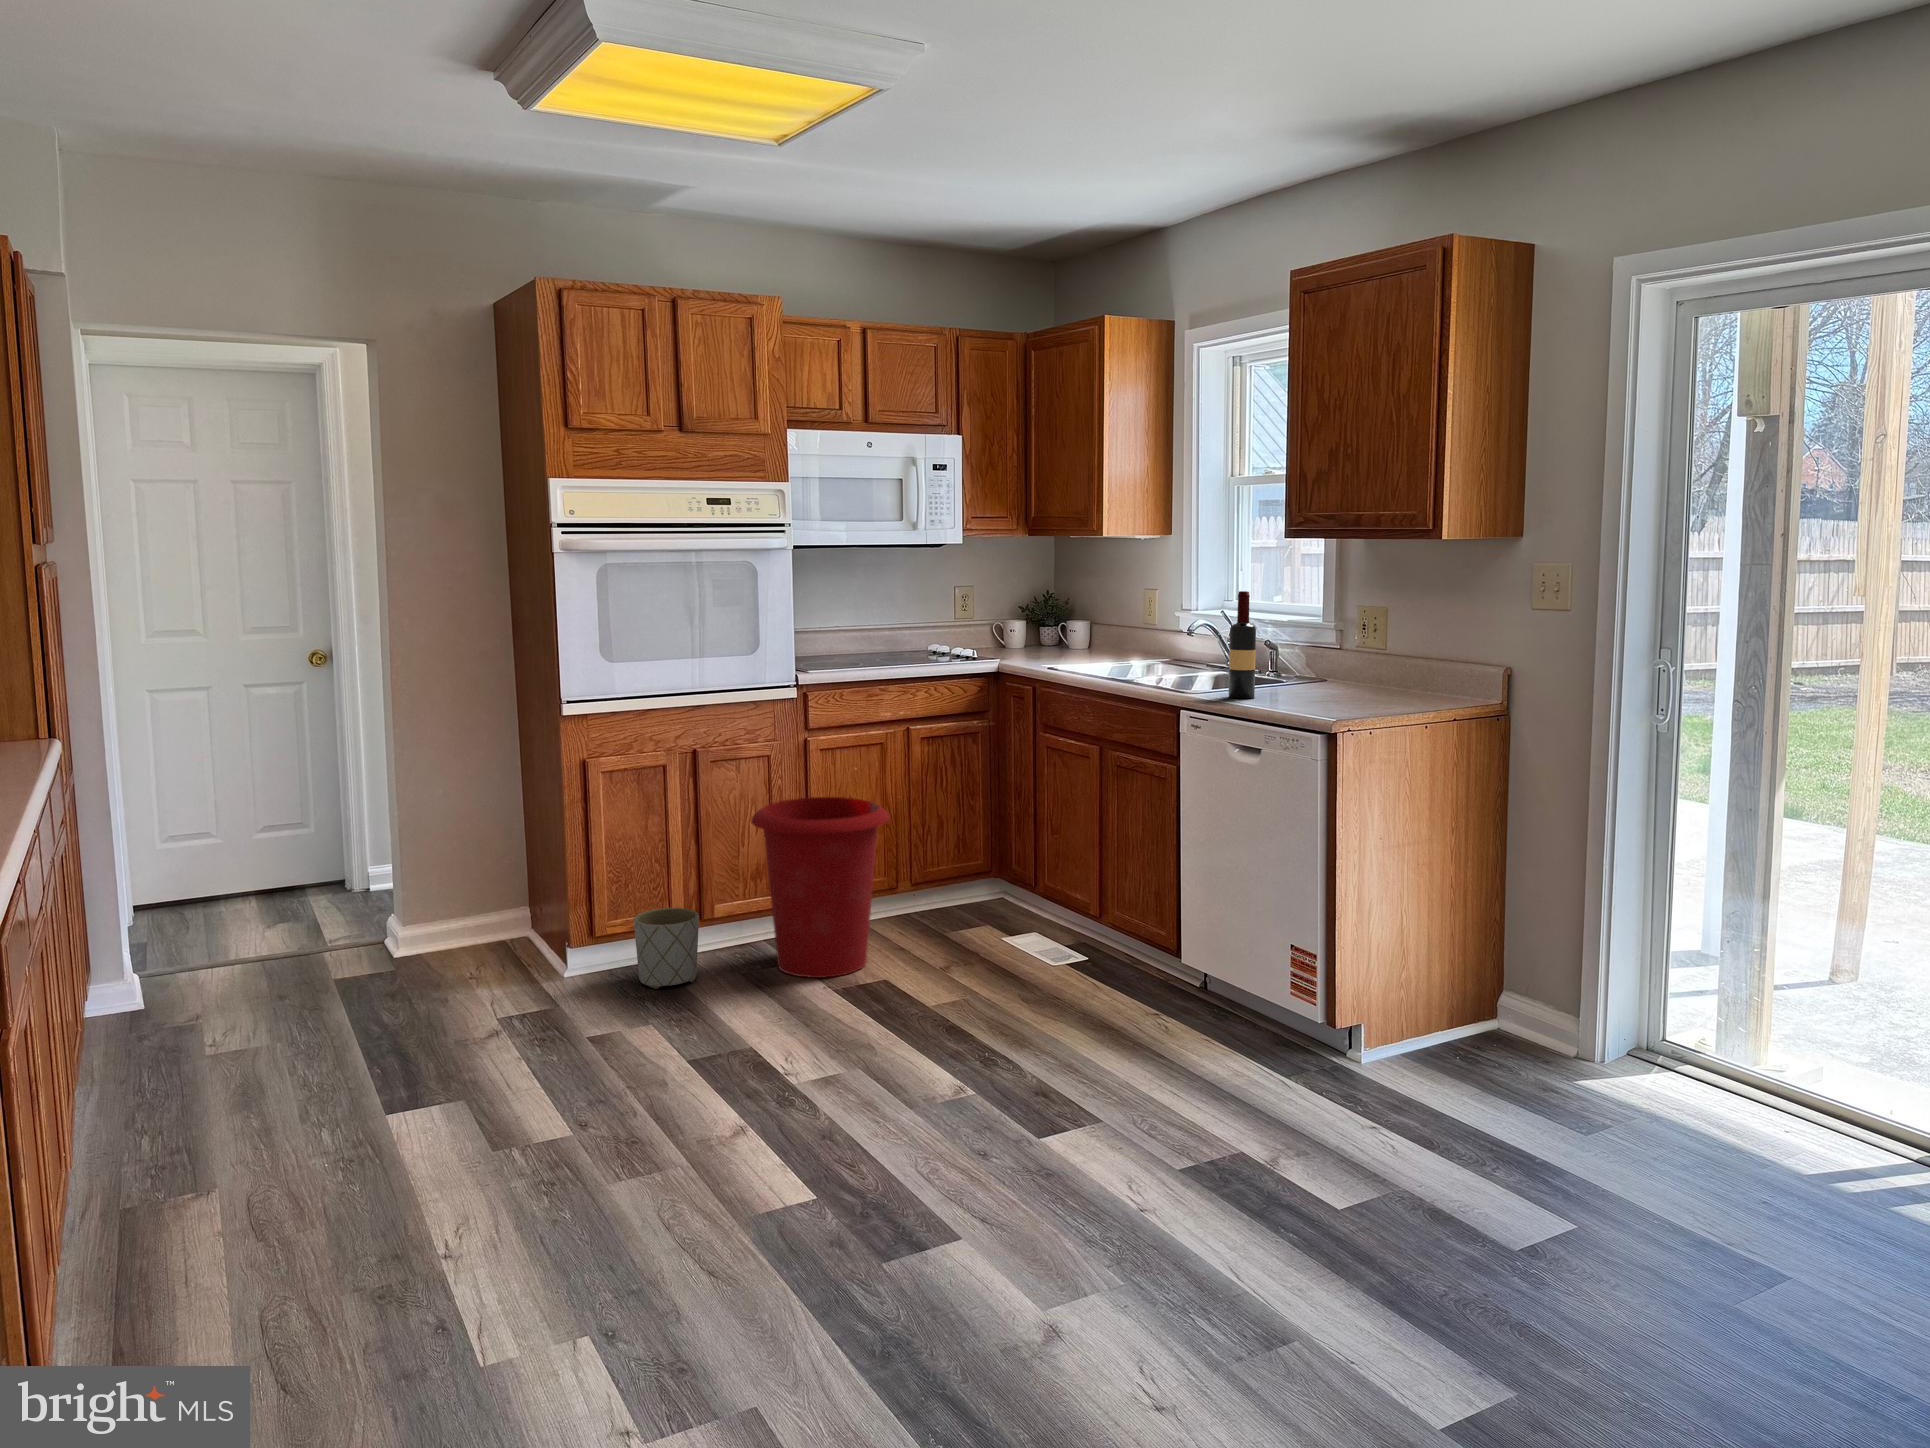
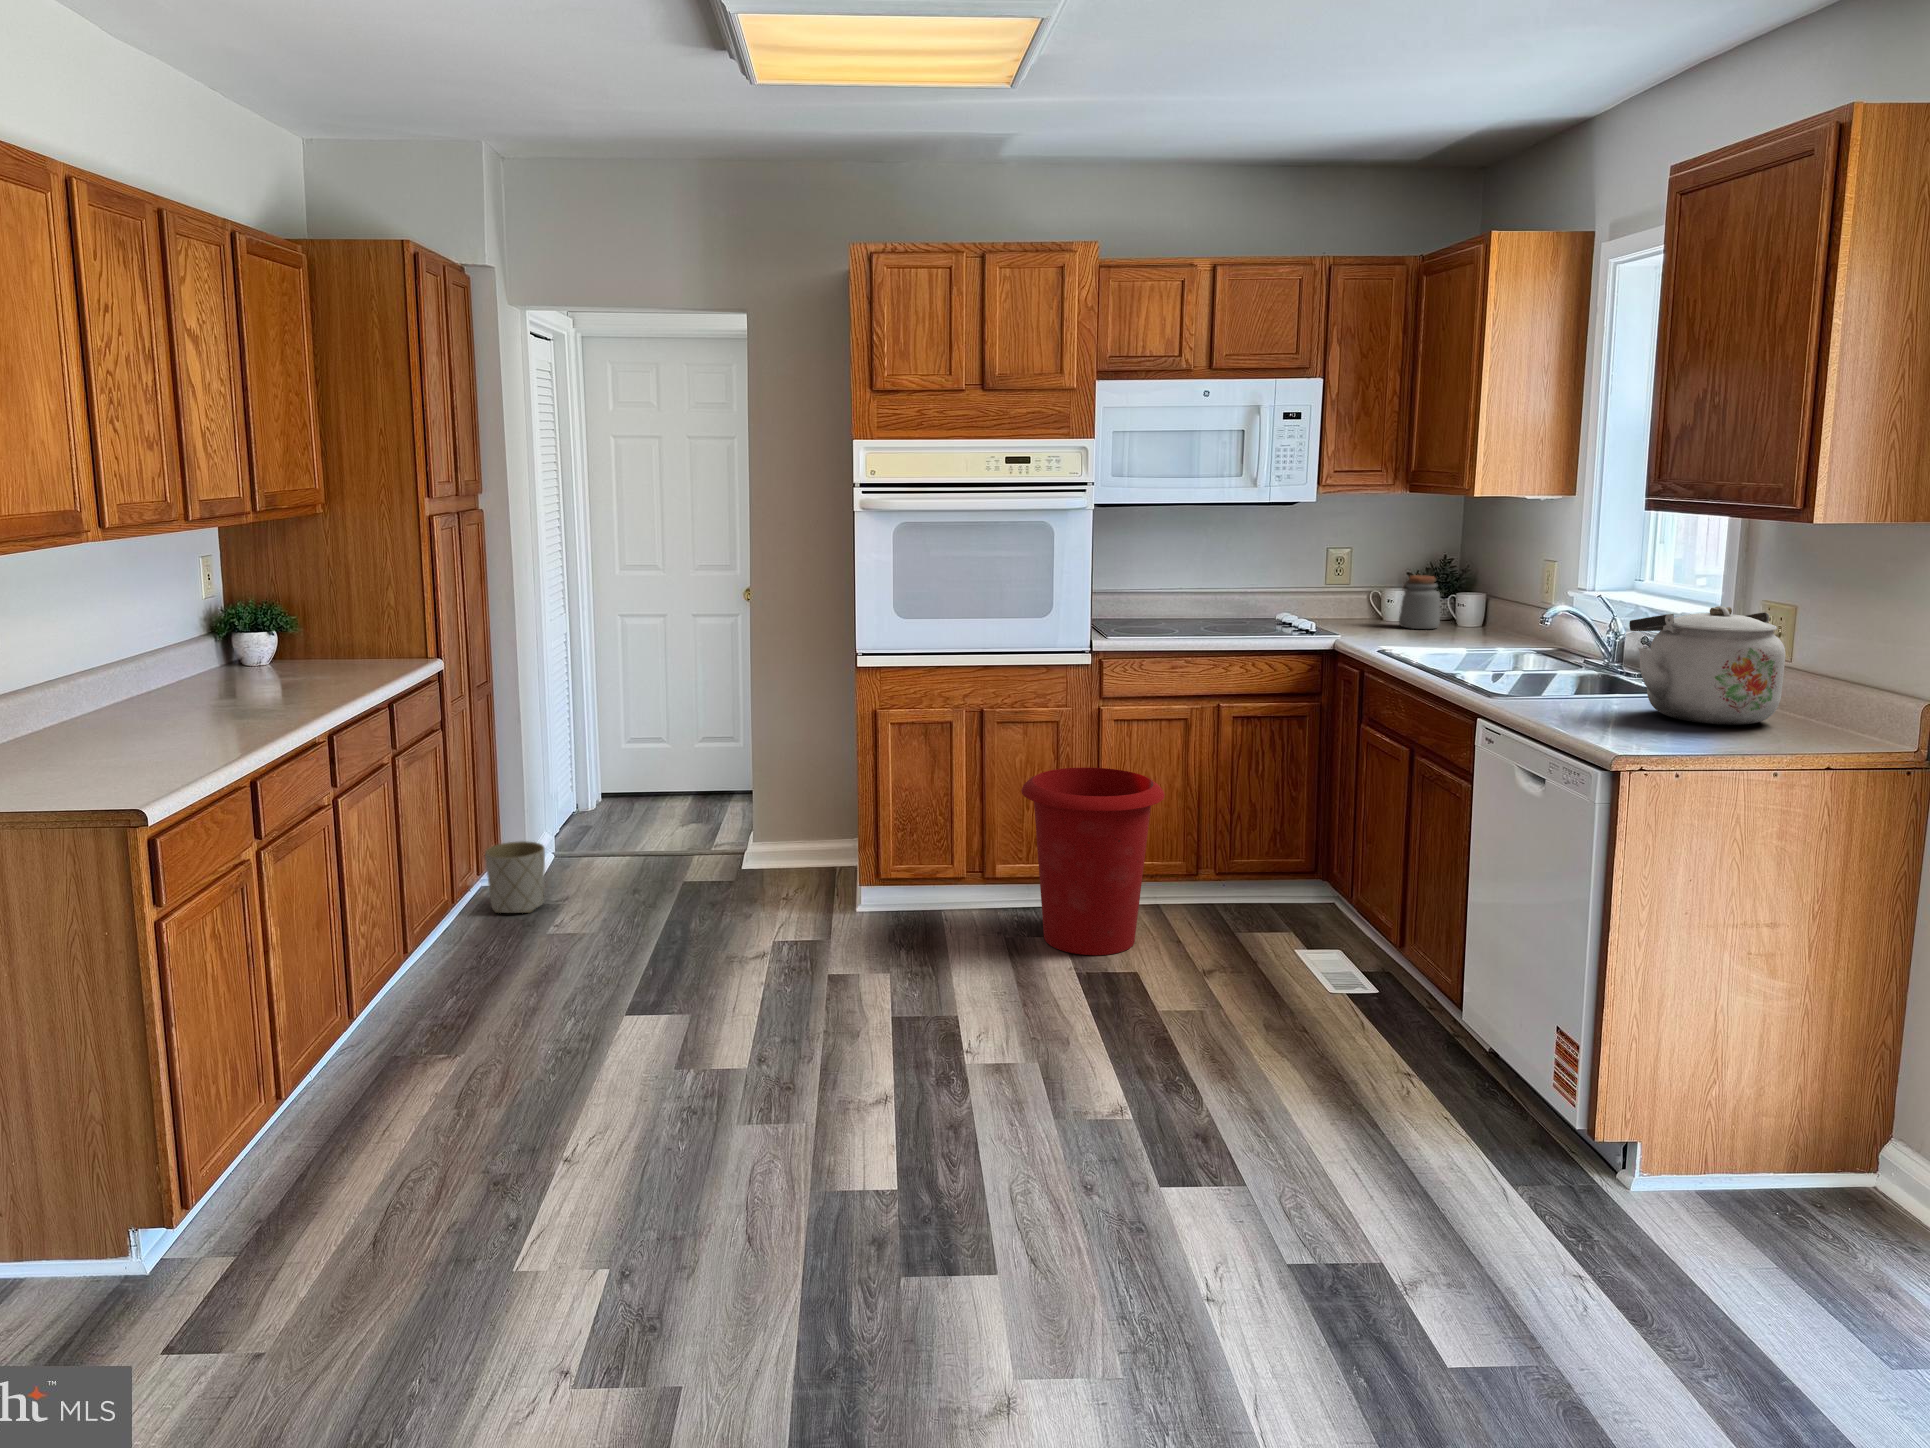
wine bottle: present [1228,591,1256,699] -> none [1531,579,1574,714]
kettle: none [1285,608,1392,697] -> present [1629,606,1785,725]
jar: none [1024,610,1058,656] -> present [1399,575,1440,629]
planter: present [634,908,699,989] -> present [485,841,545,913]

